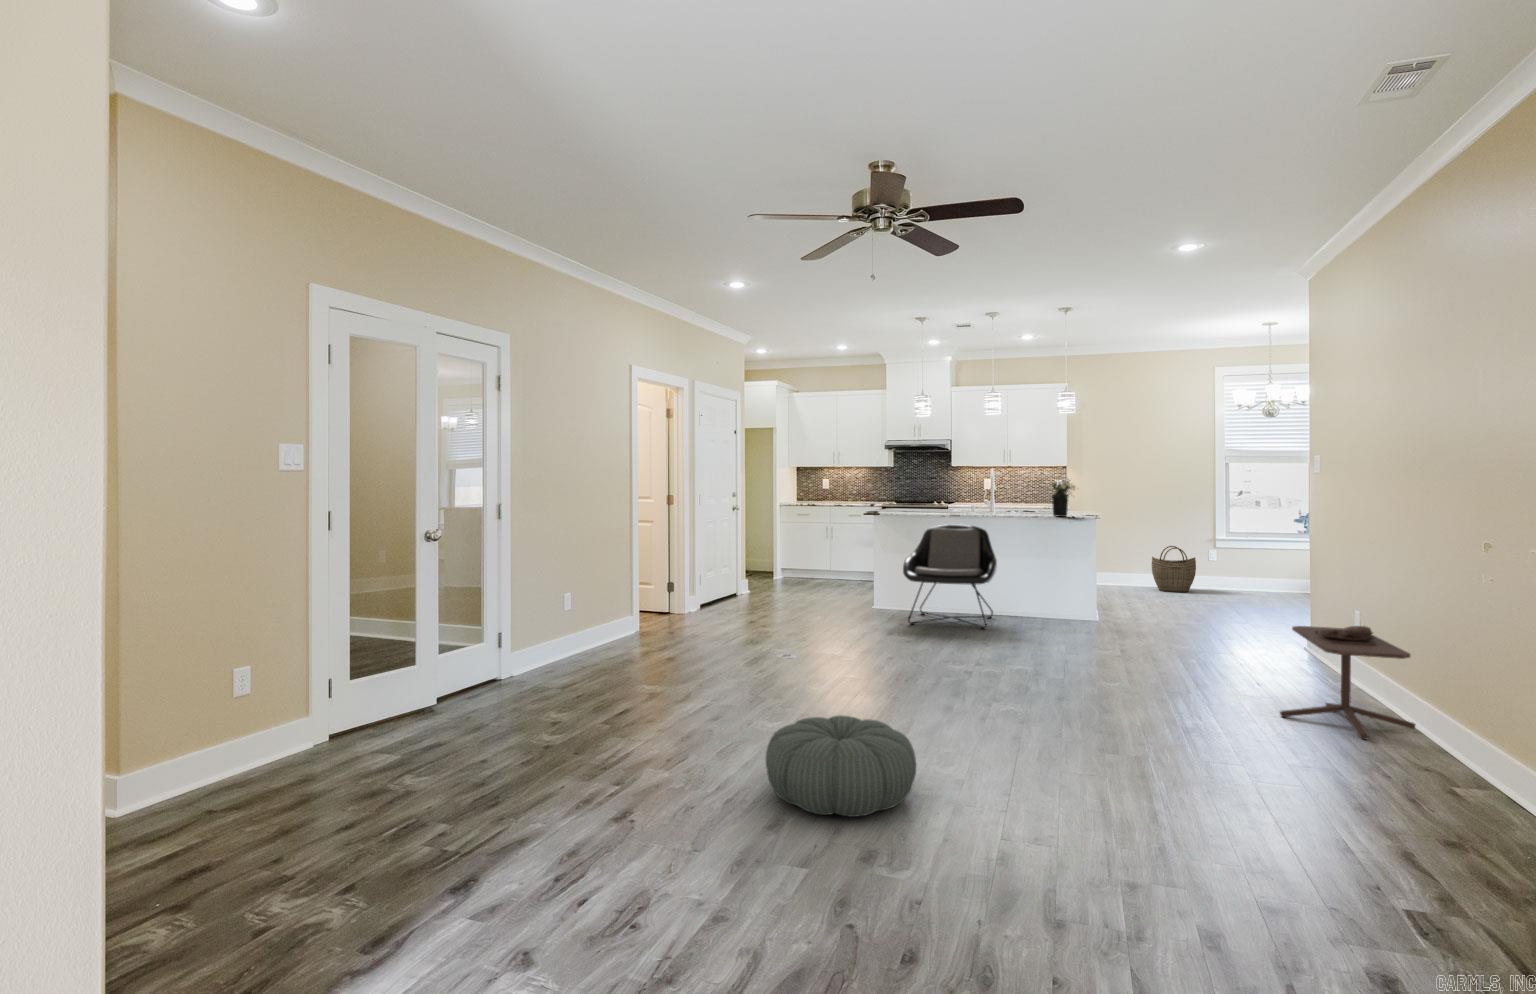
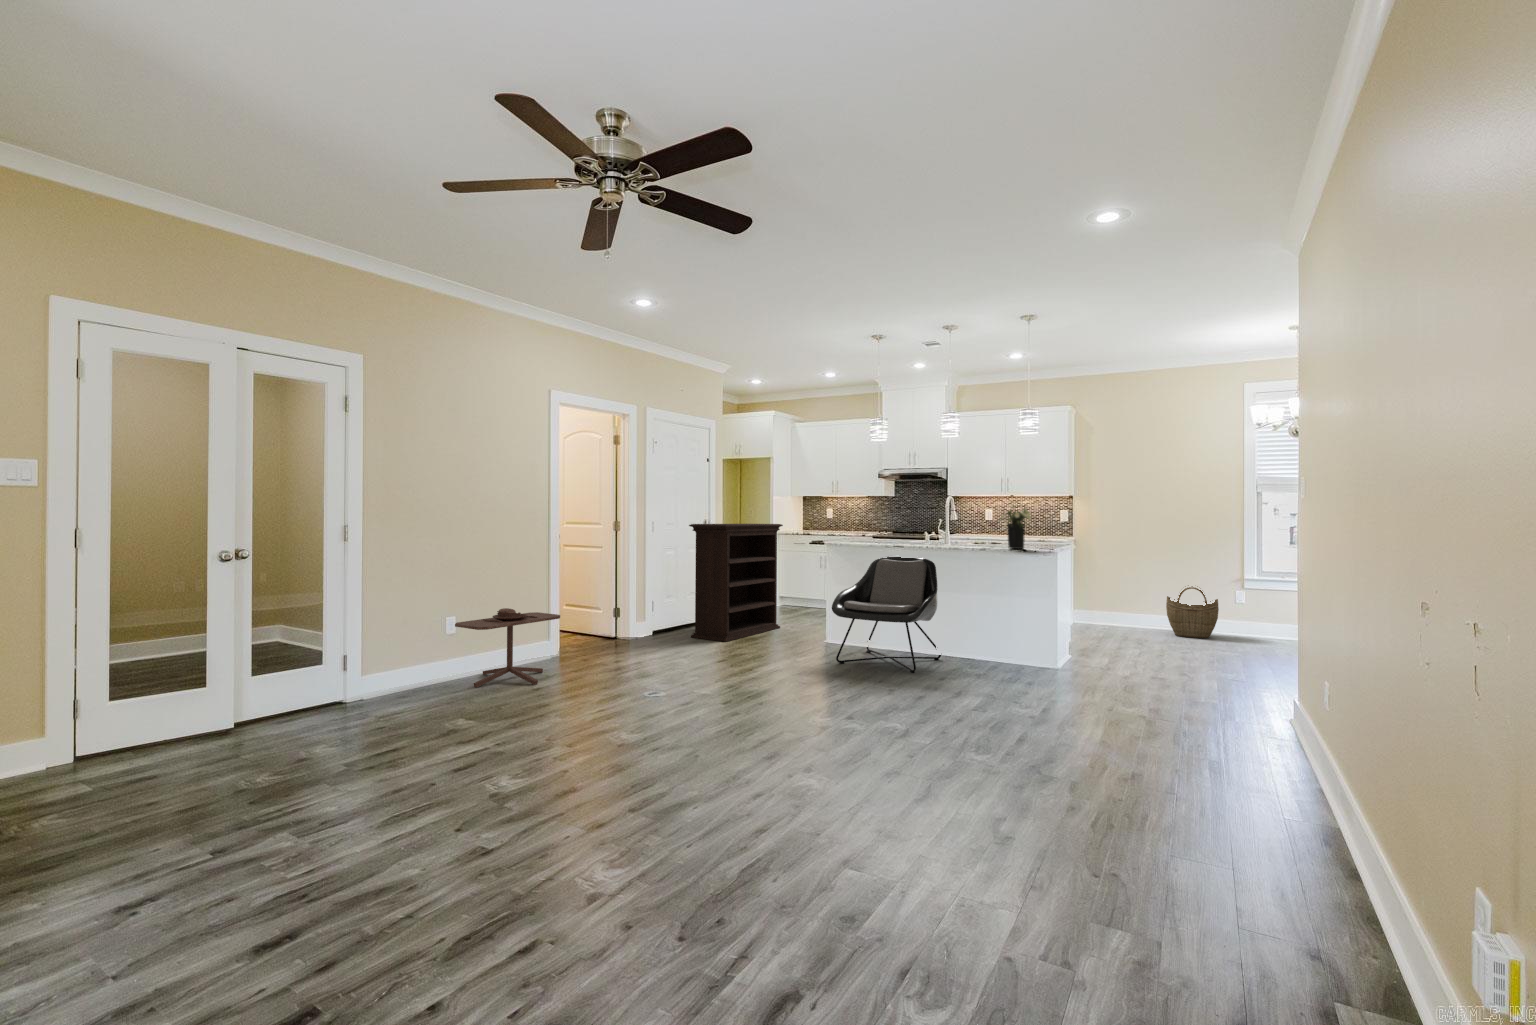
bookshelf: none [738,496,814,611] -> present [689,524,783,642]
side table: present [1280,626,1415,739] -> present [455,608,560,687]
pouf: present [765,715,916,817] -> none [320,788,534,938]

